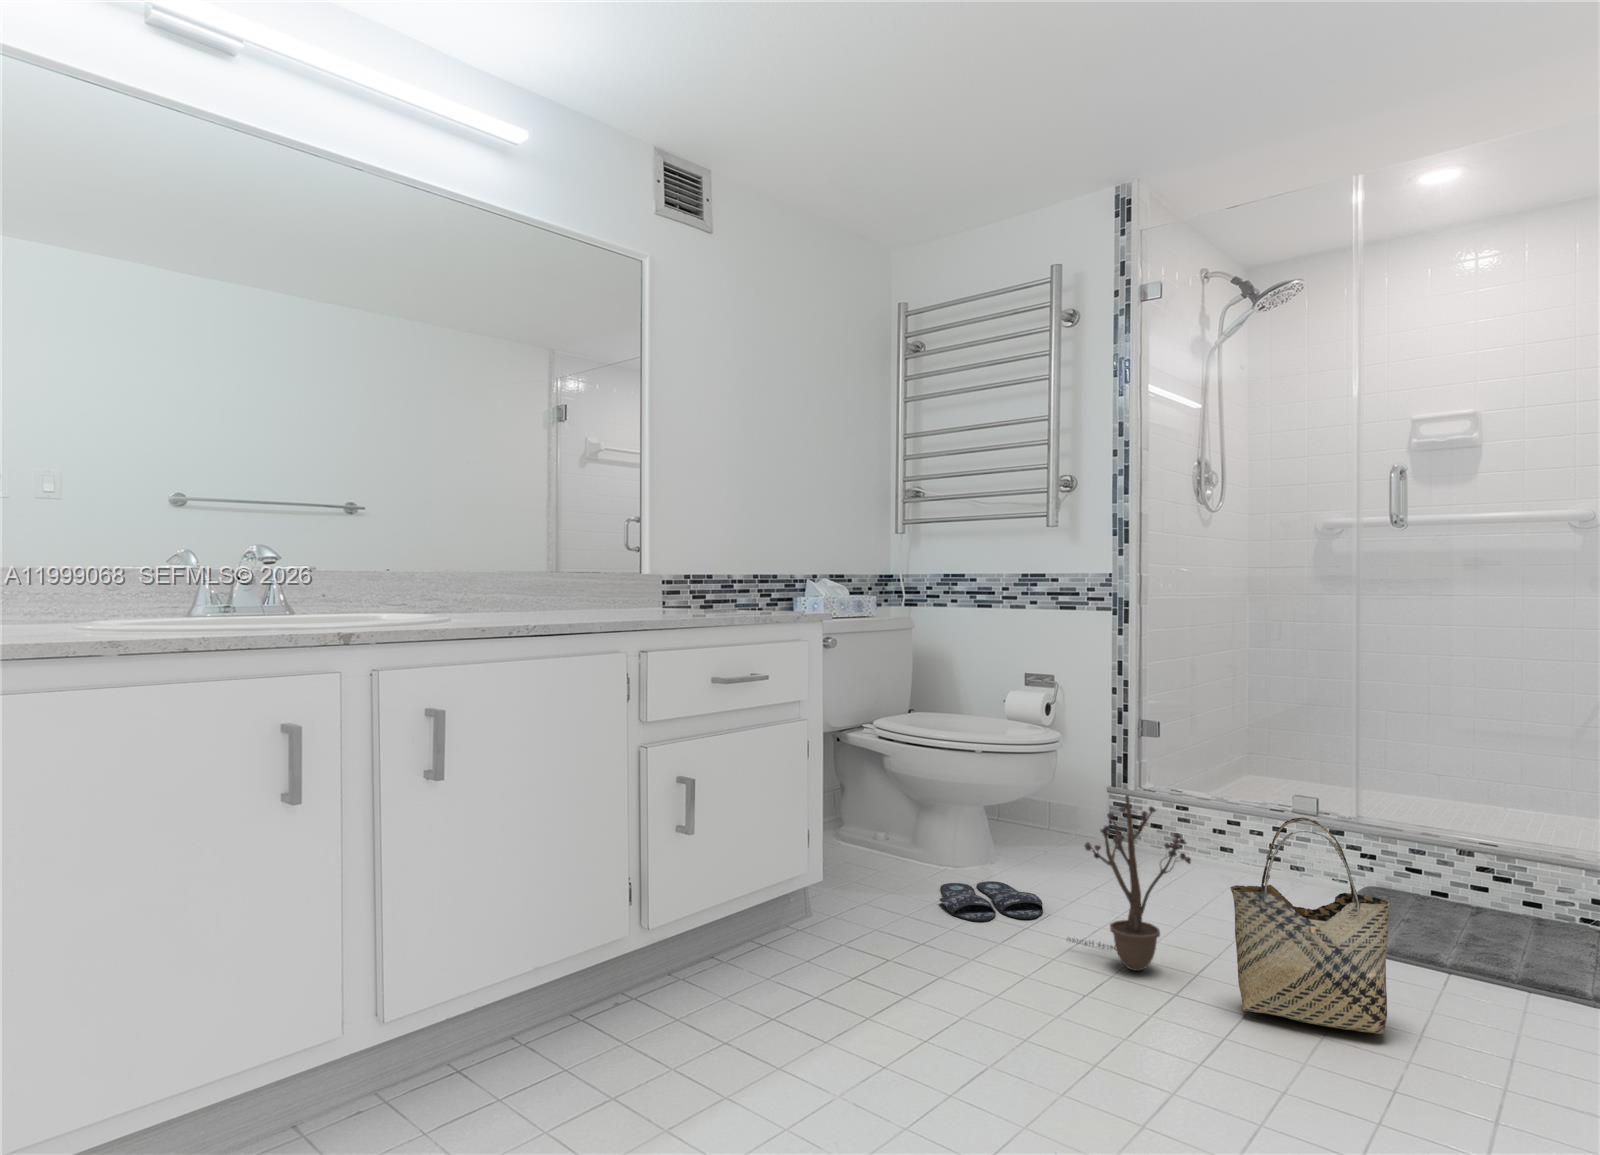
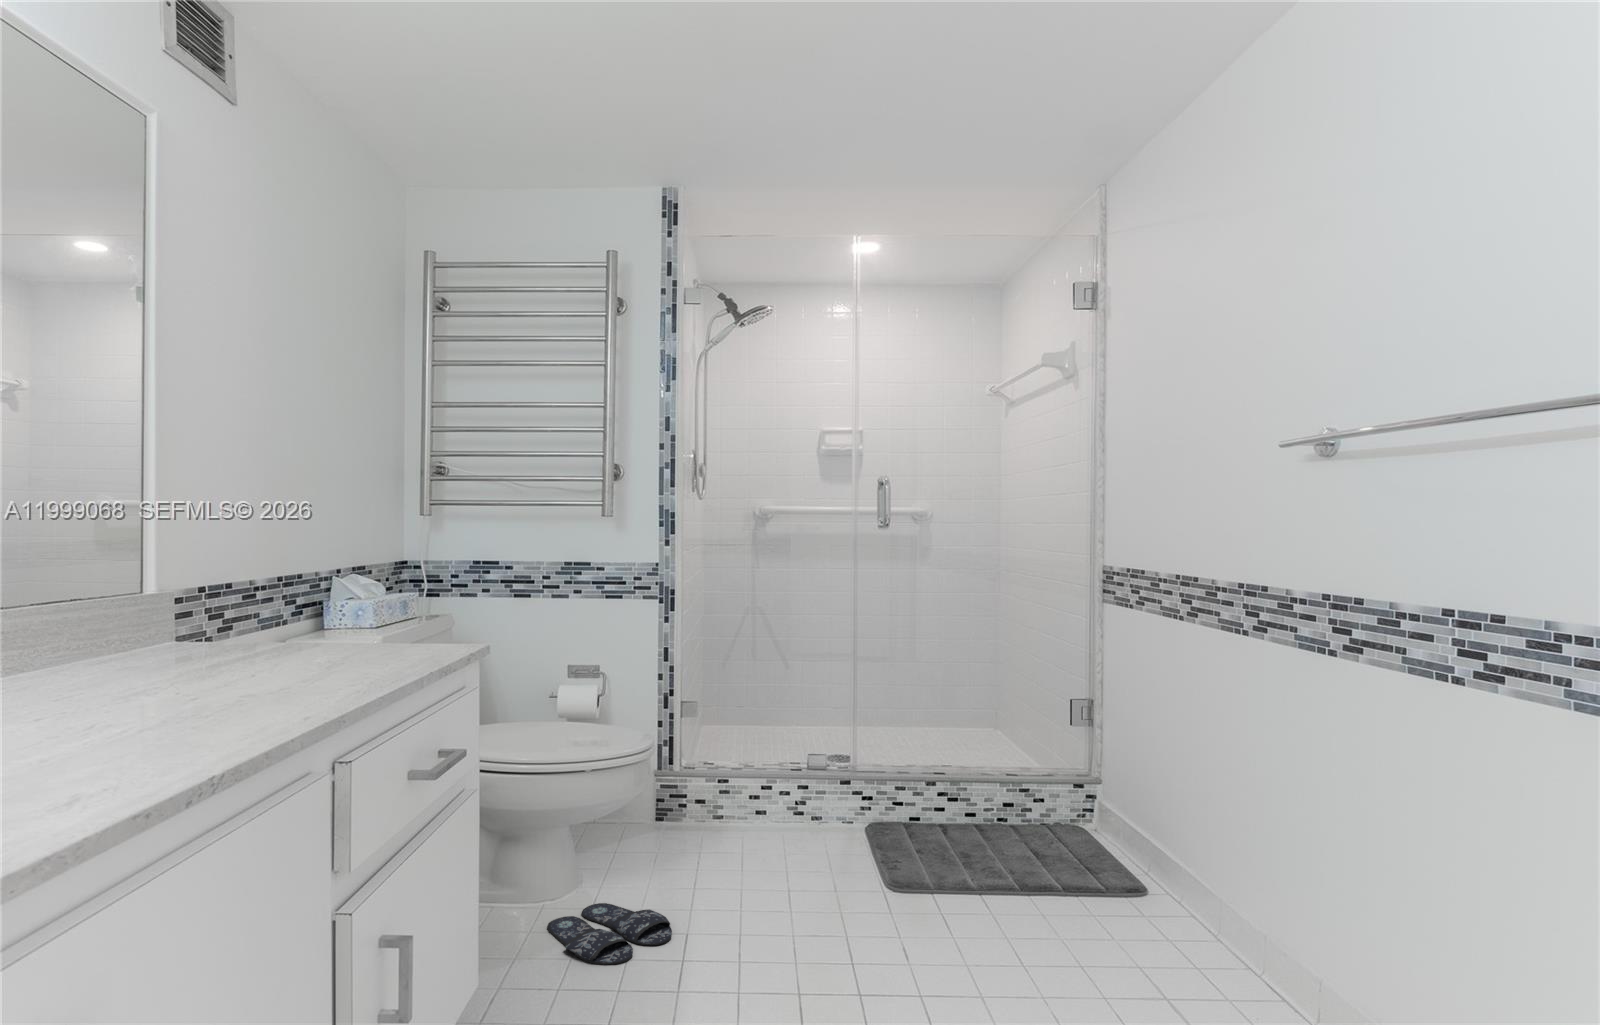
decorative plant: present [1068,795,1191,971] -> none [728,806,850,973]
woven basket: present [1230,818,1390,1034] -> none [896,801,1008,986]

